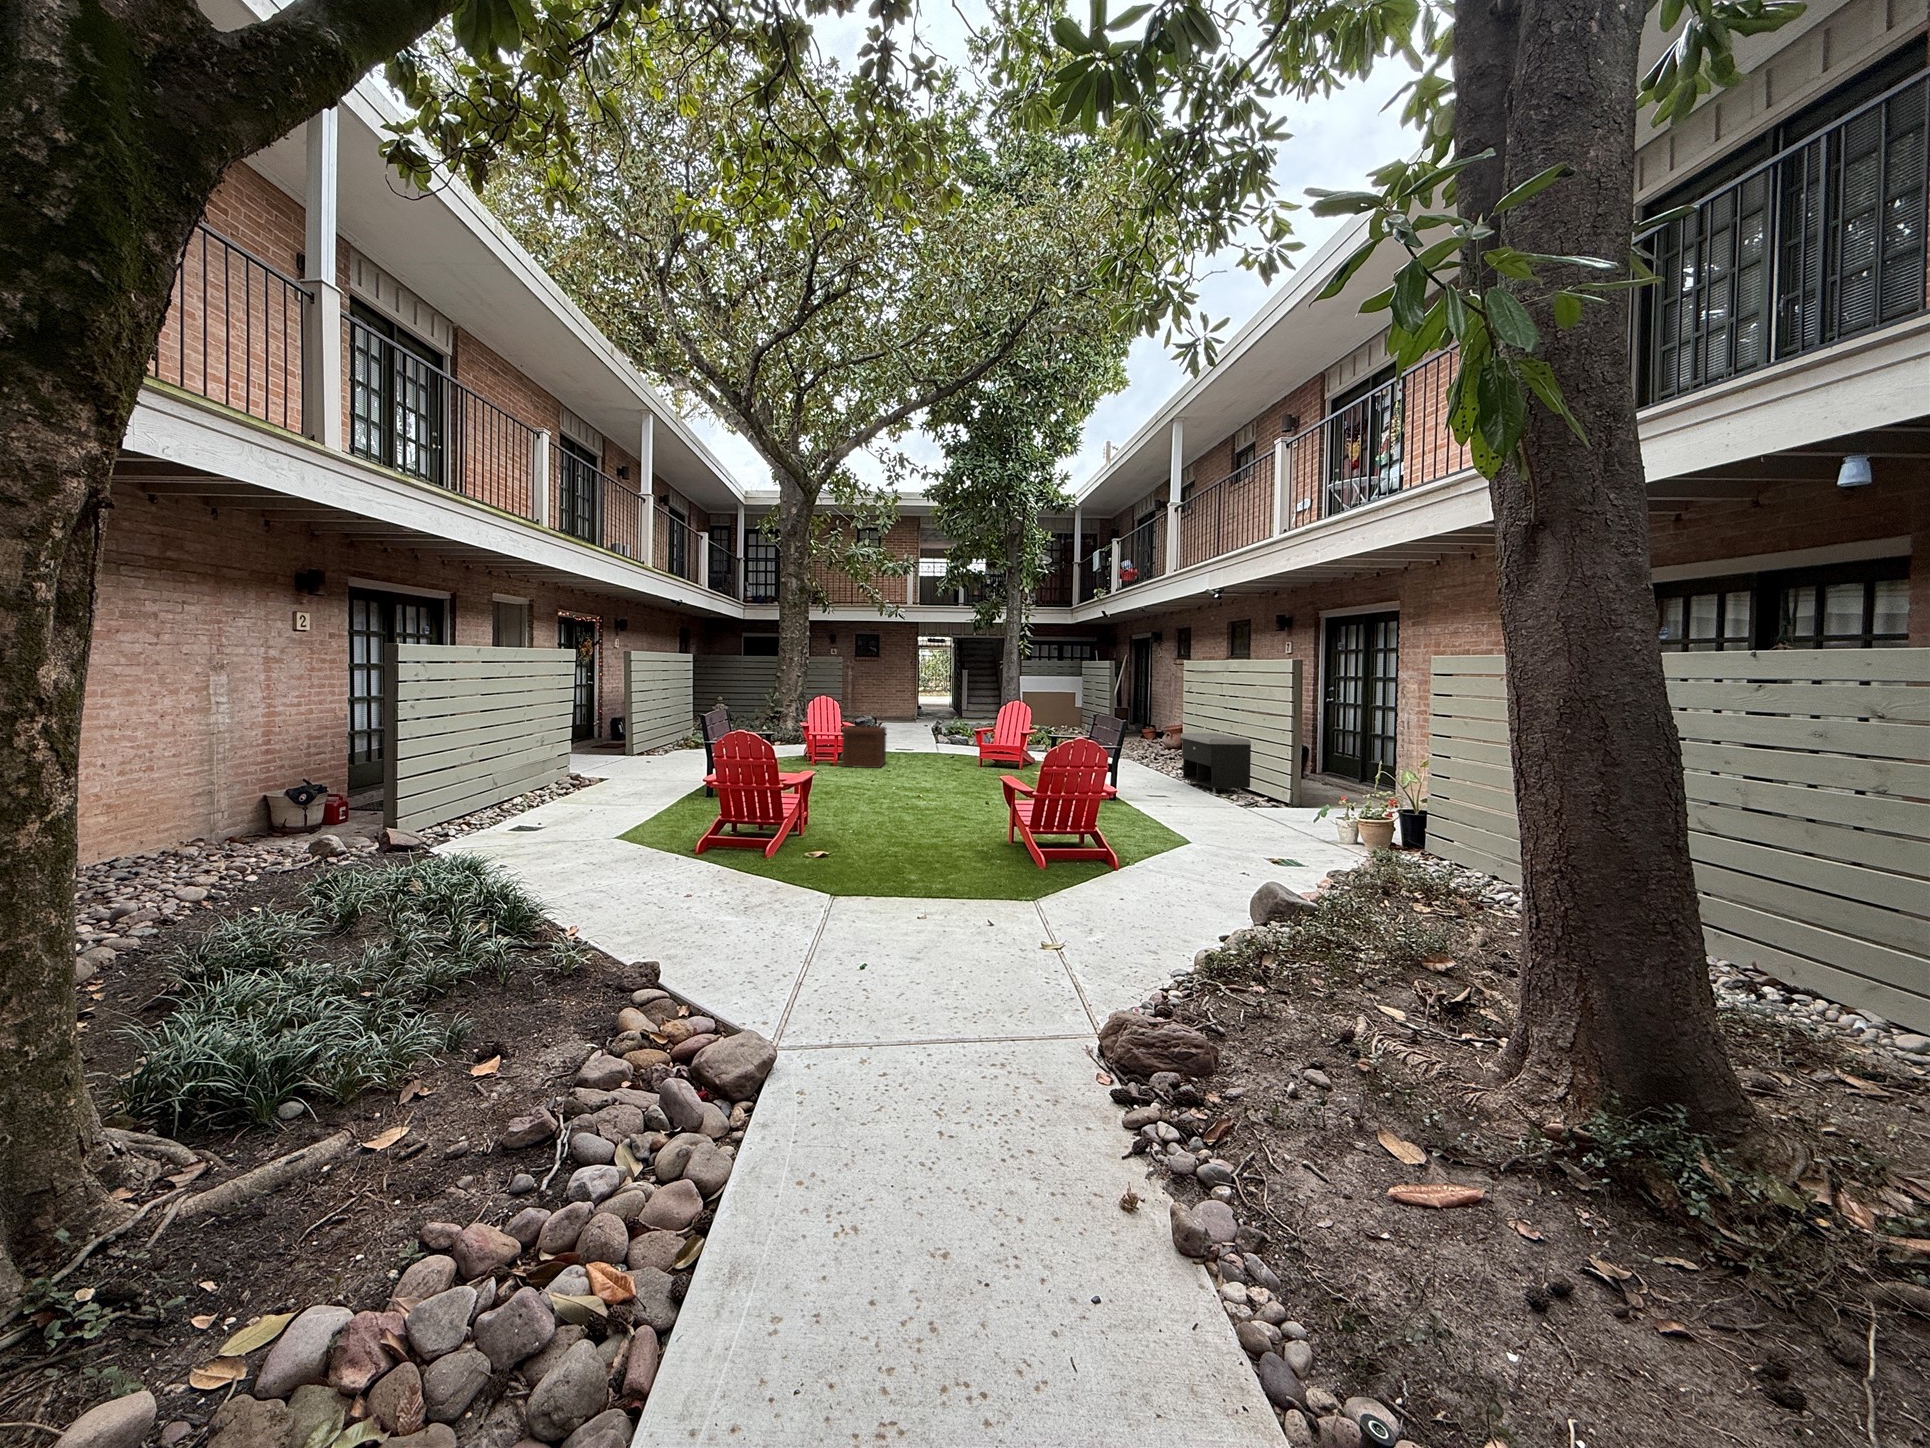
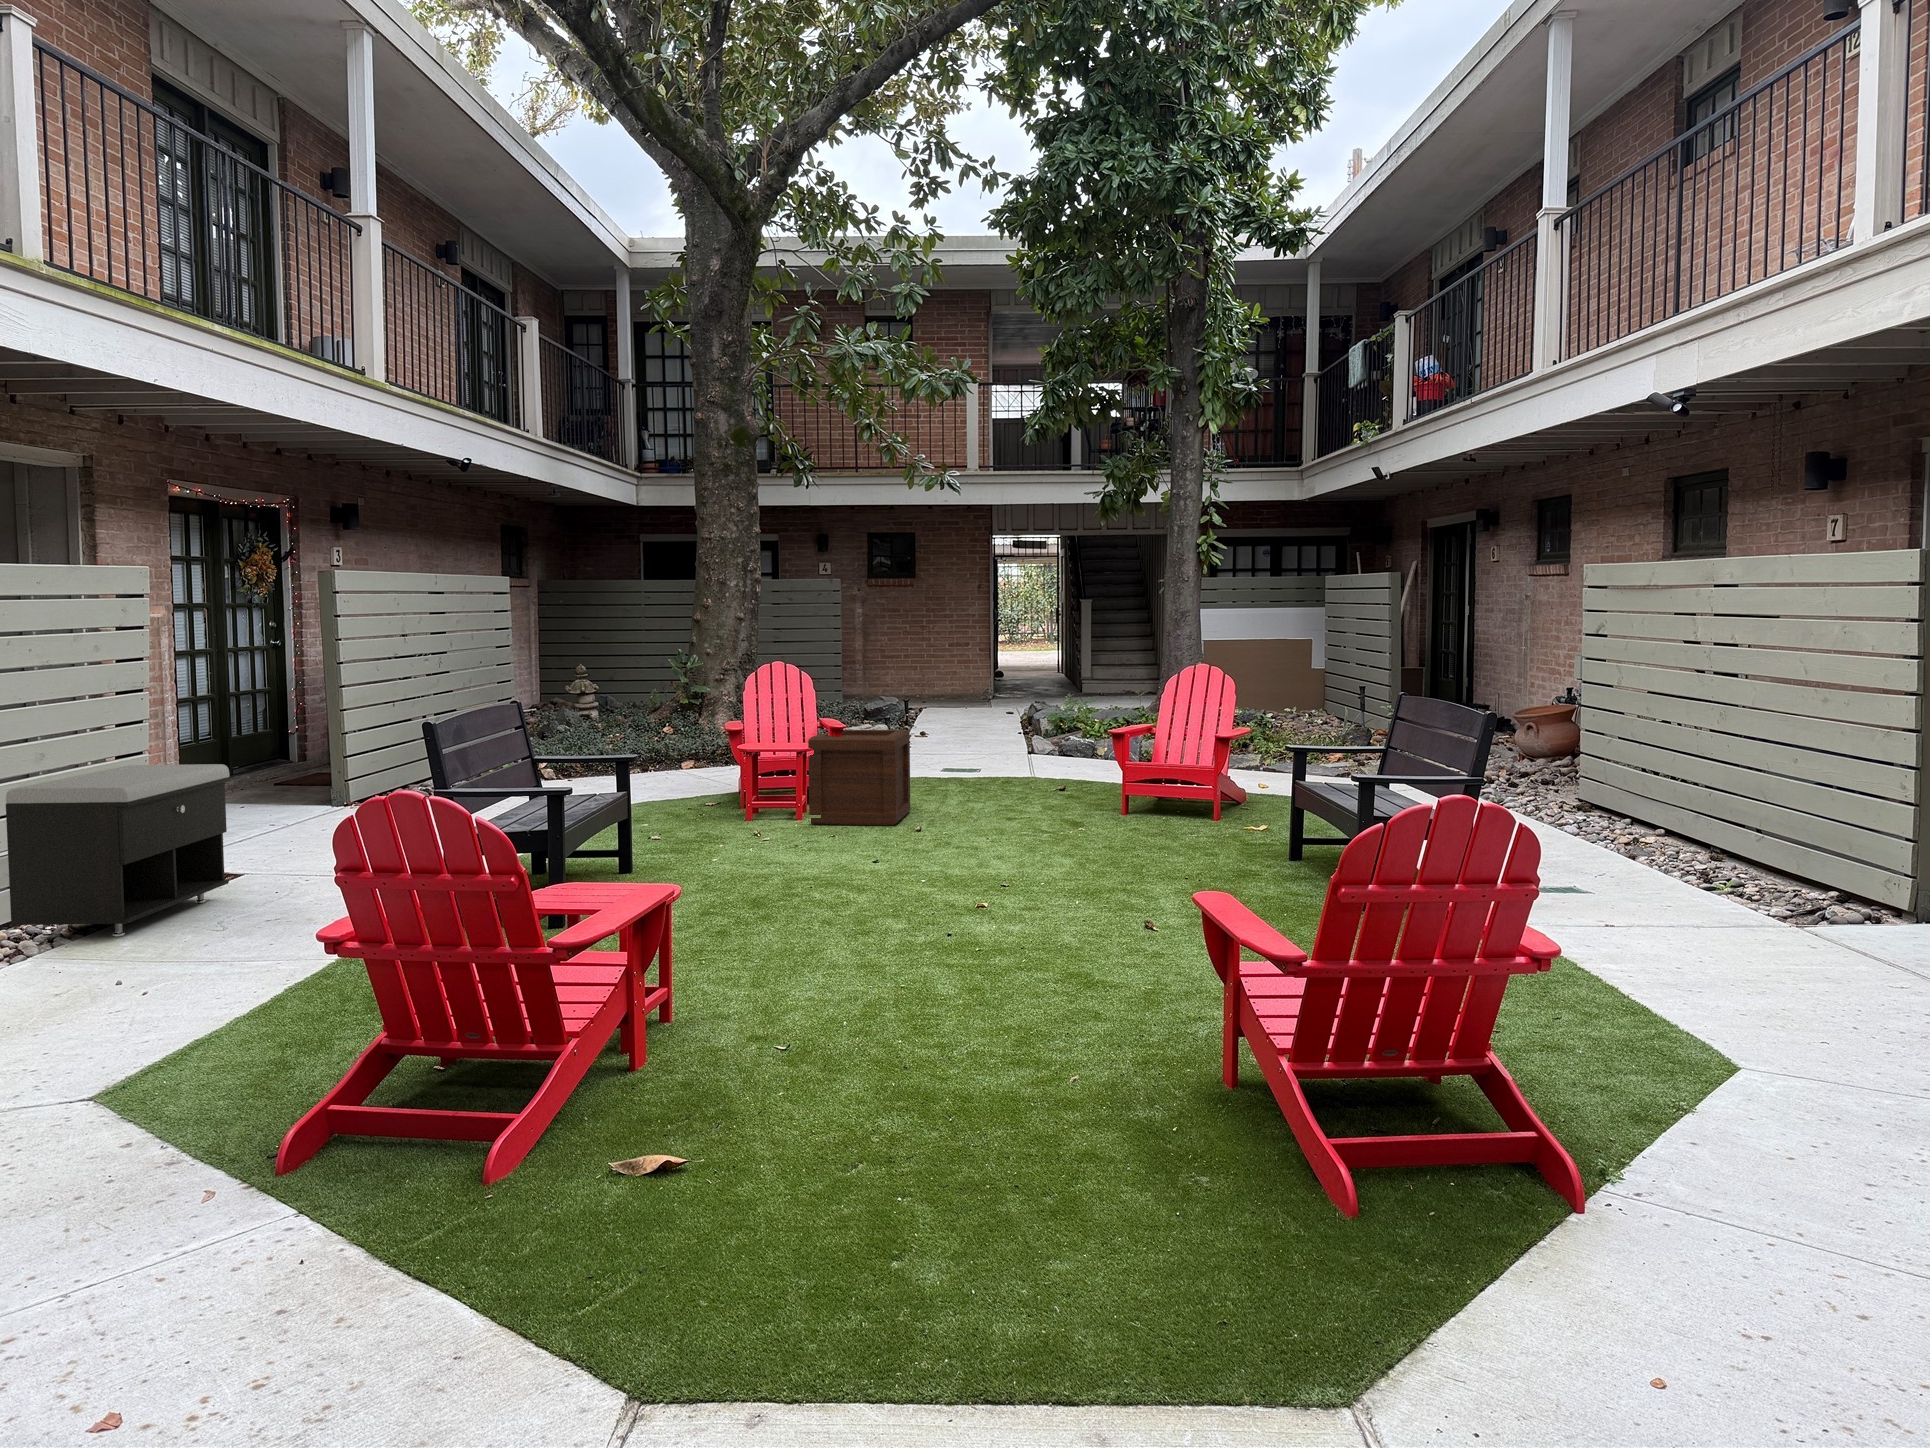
storage bench: present [1180,733,1251,793] -> present [6,764,230,938]

